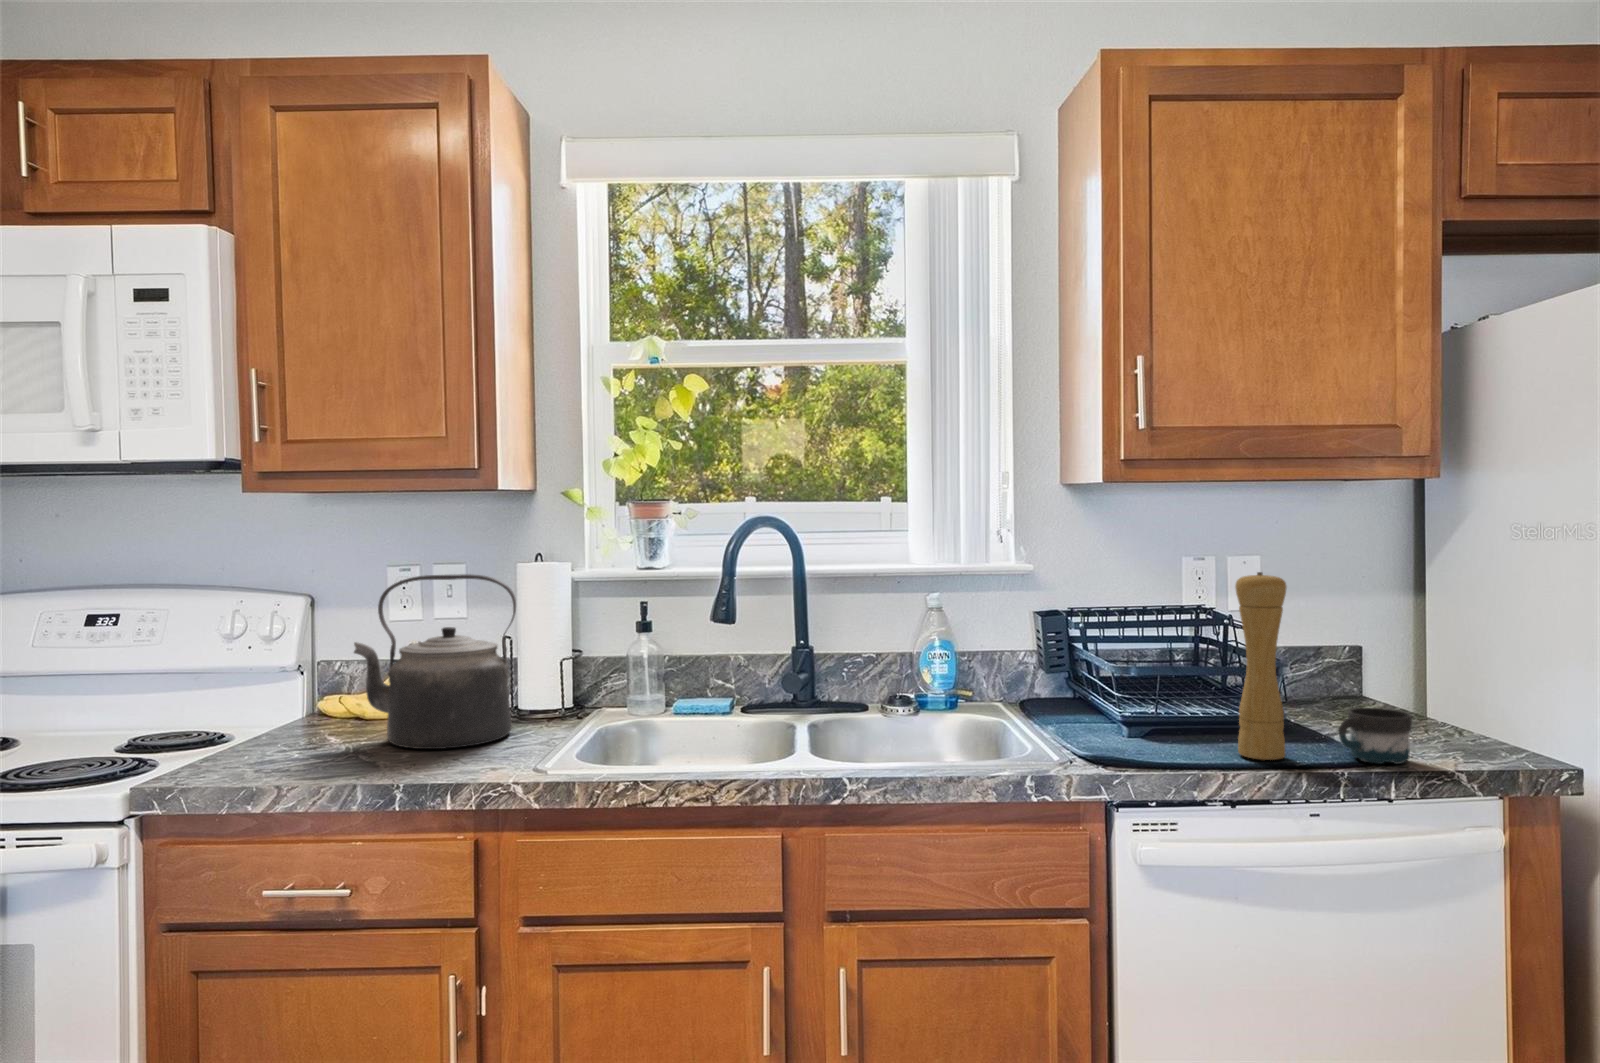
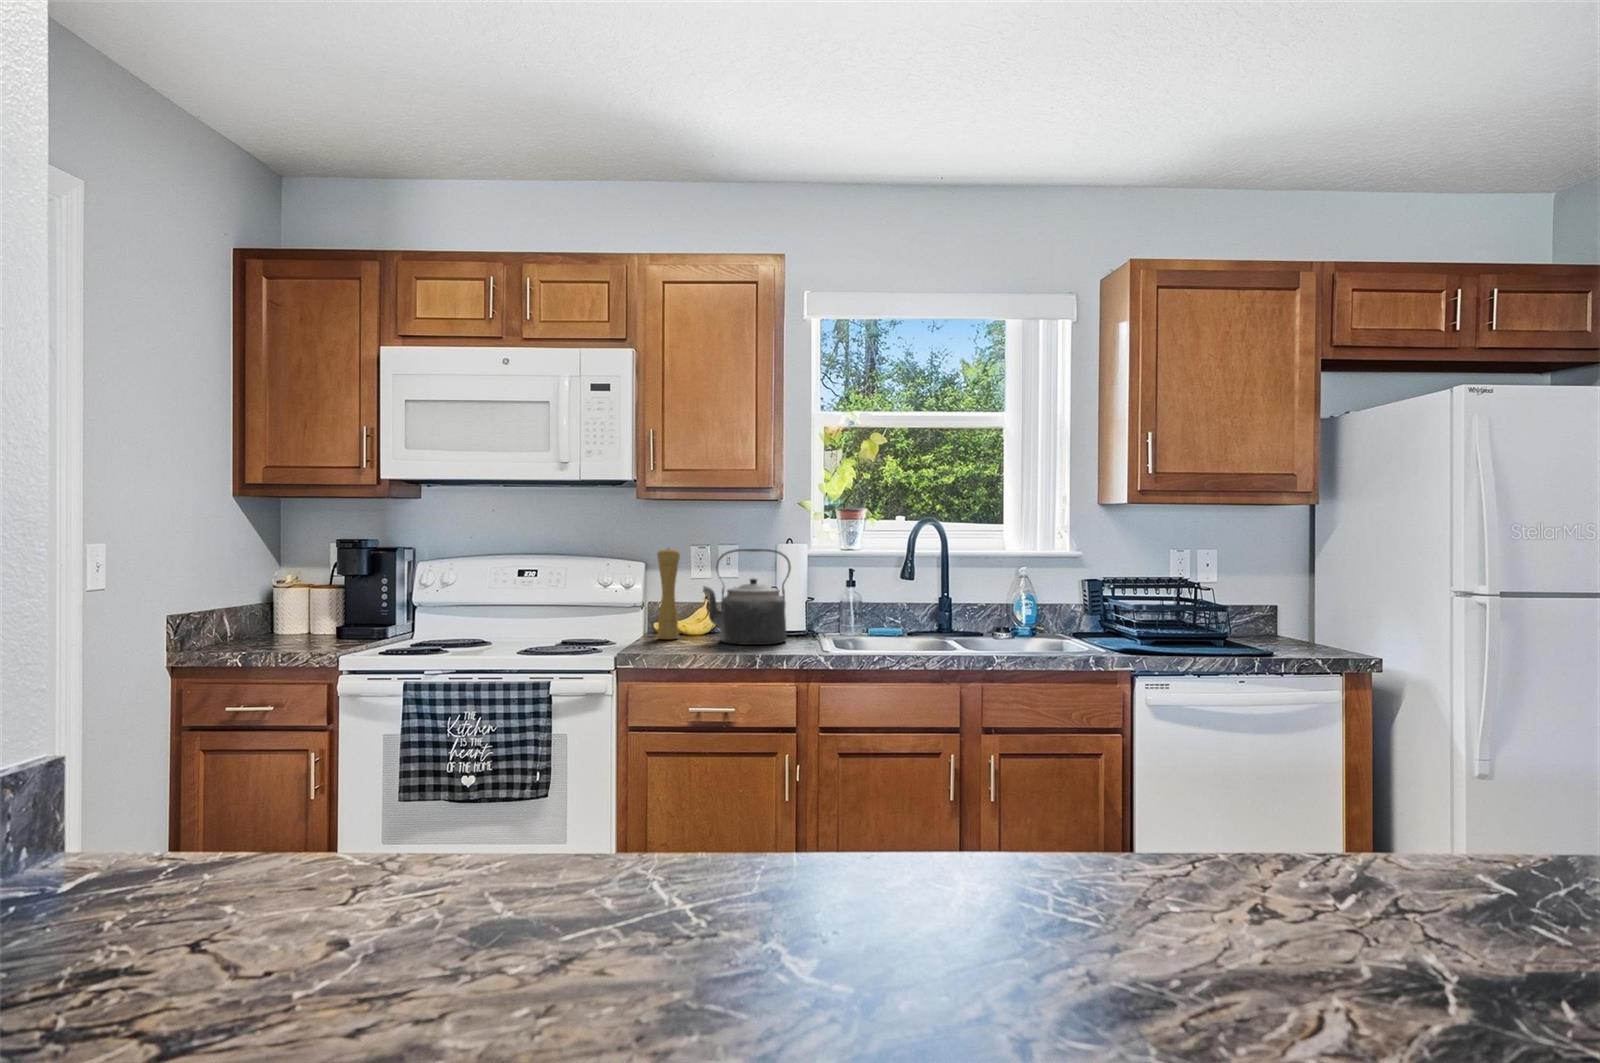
pepper mill: present [1235,572,1287,760] -> present [657,548,680,639]
mug: present [1339,708,1412,764] -> none [1256,628,1296,656]

